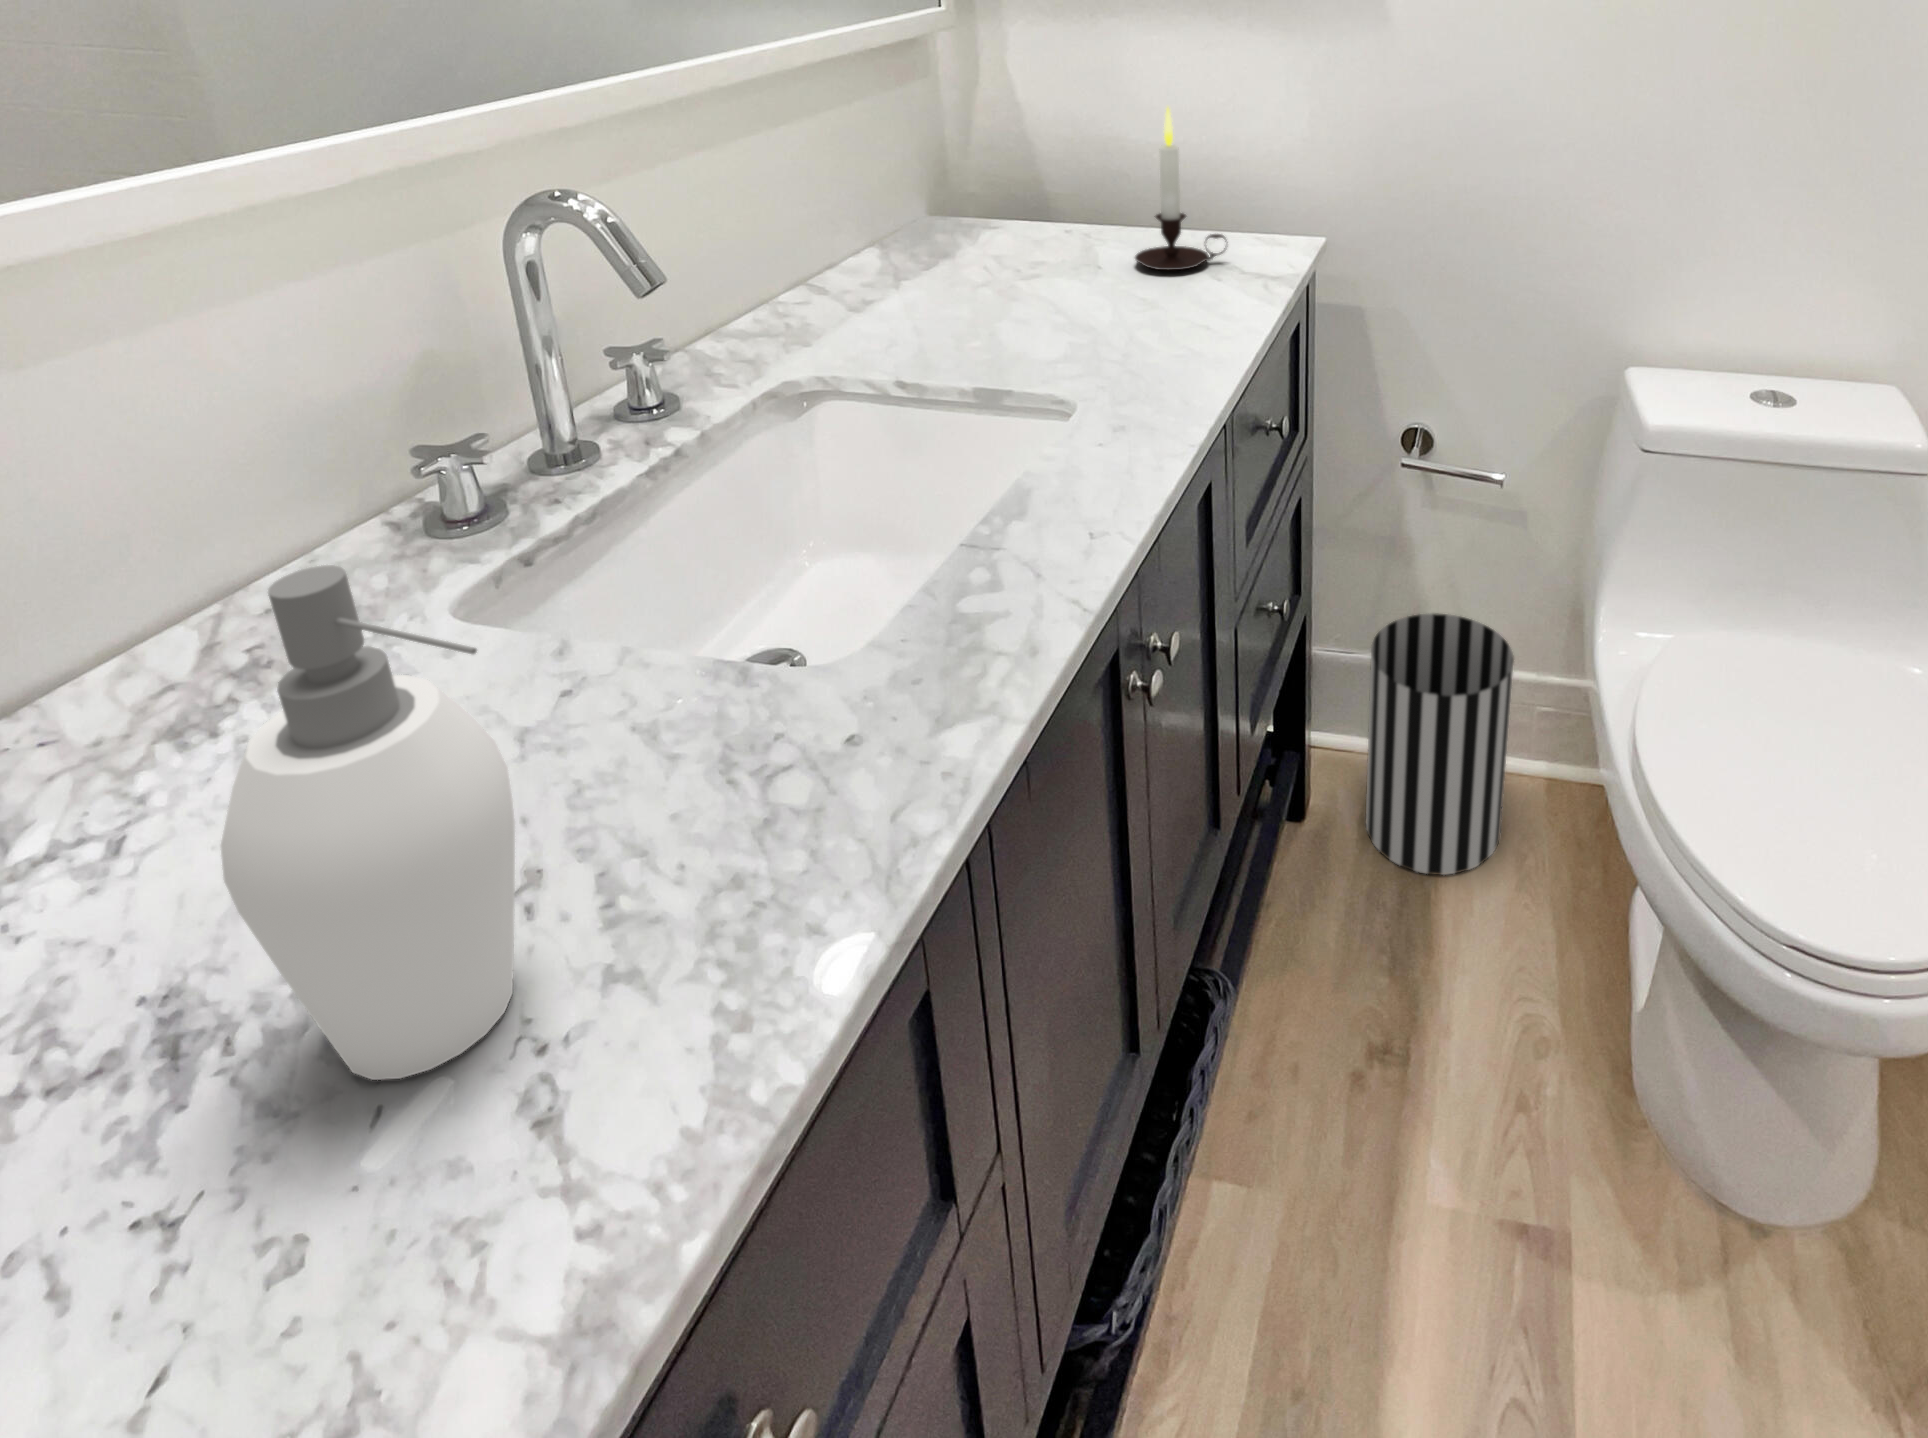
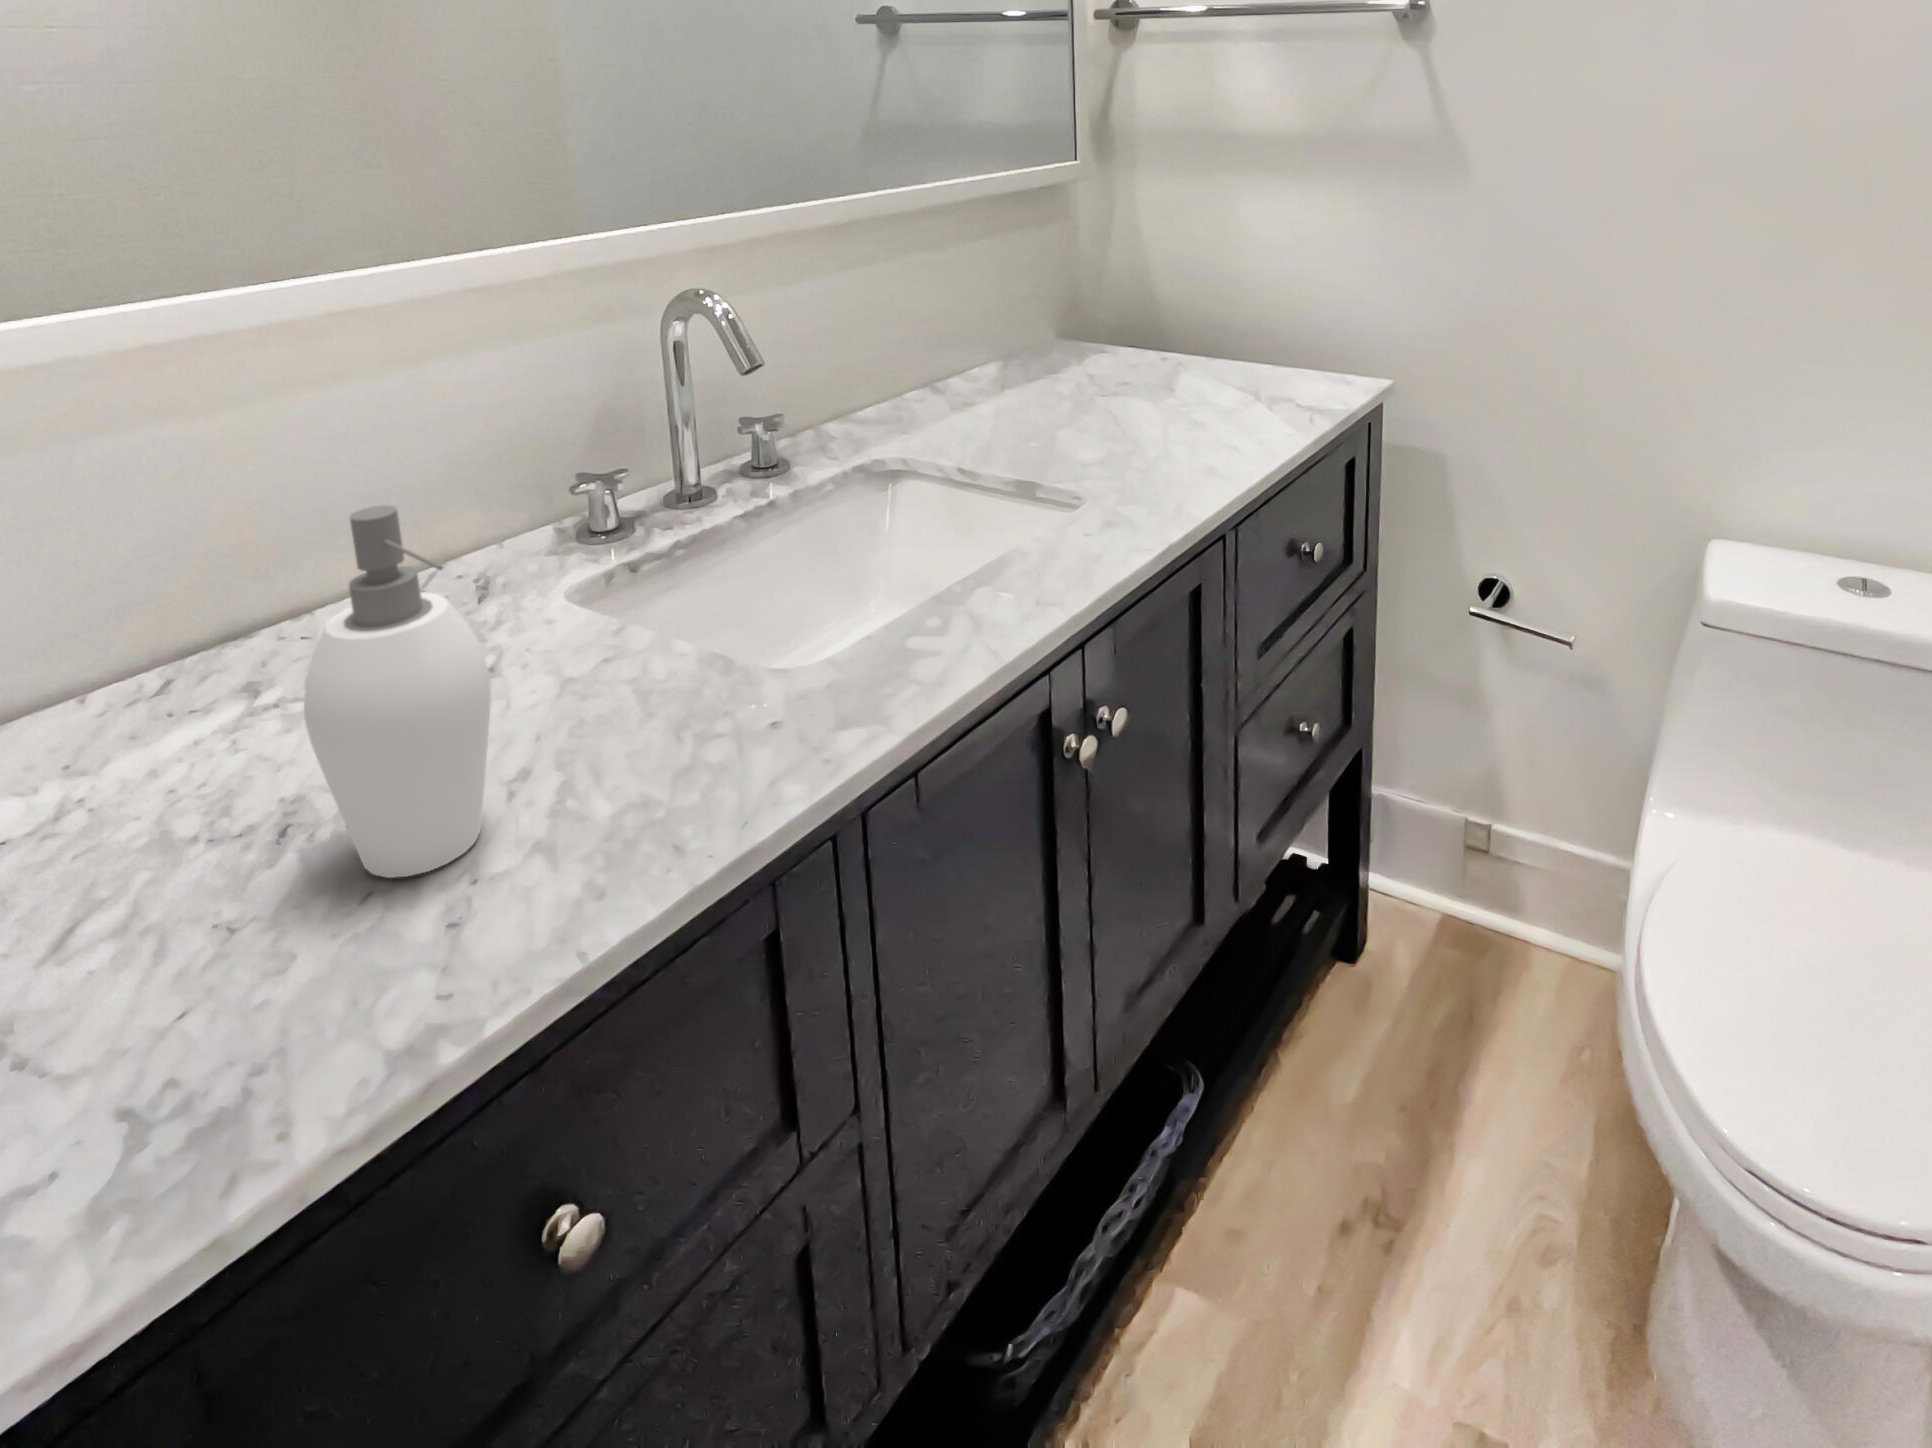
candle: present [1135,108,1226,270] -> none [1206,249,1292,399]
wastebasket: present [1366,614,1514,875] -> none [1415,774,1574,1058]

